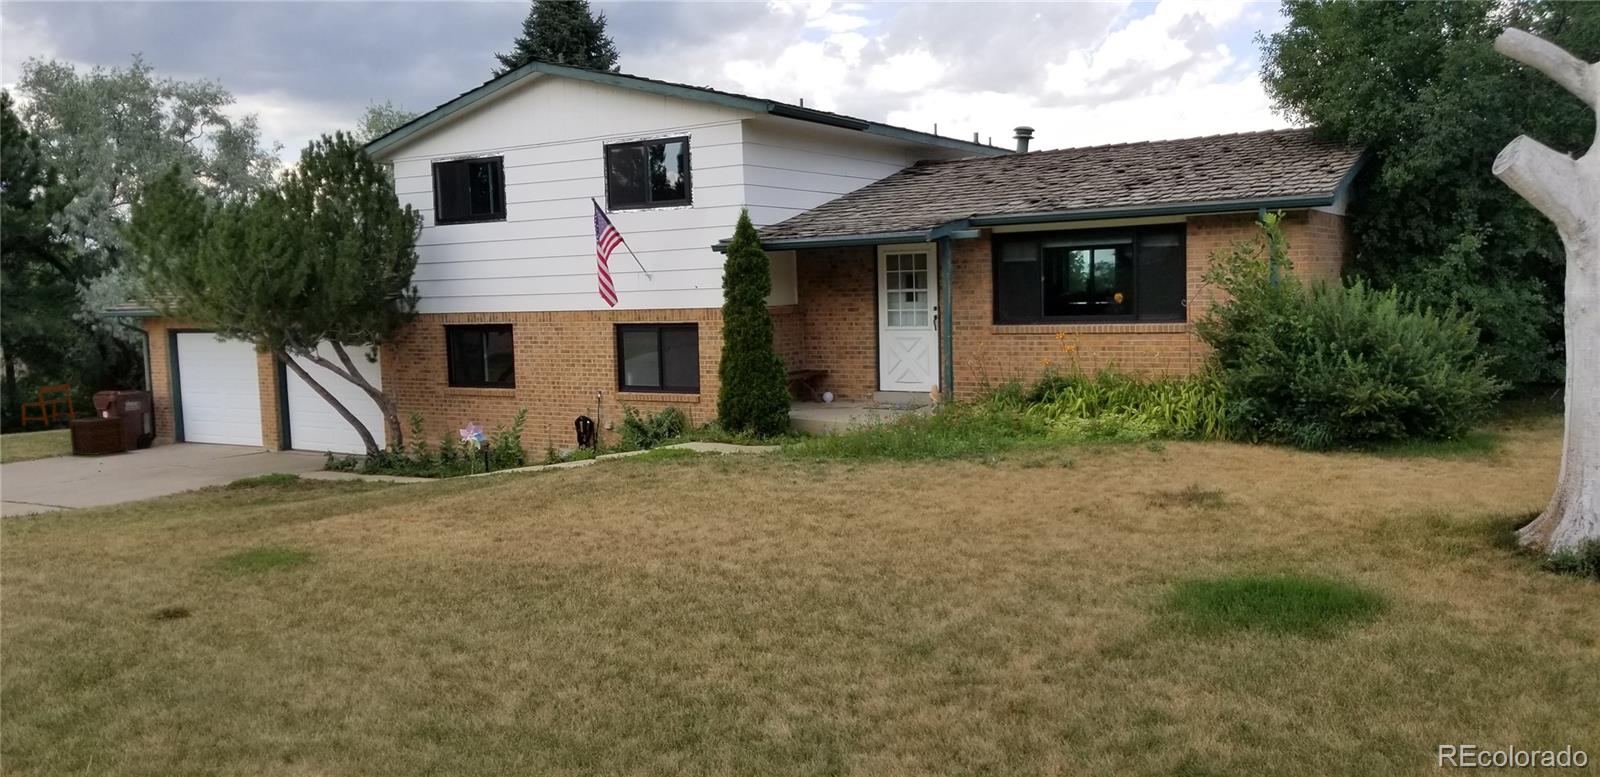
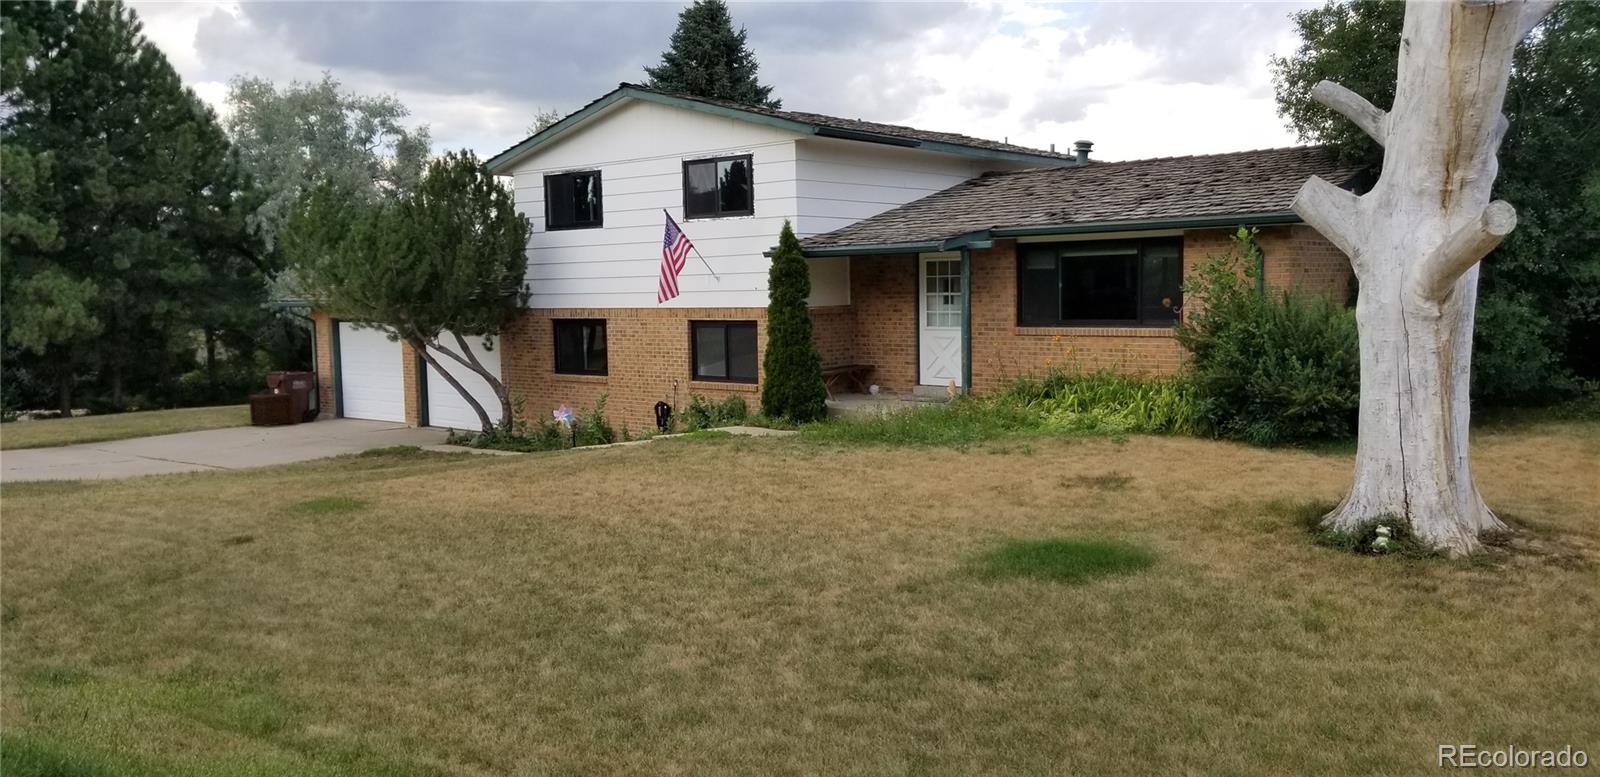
bench: present [22,383,75,425] -> none [221,364,264,400]

